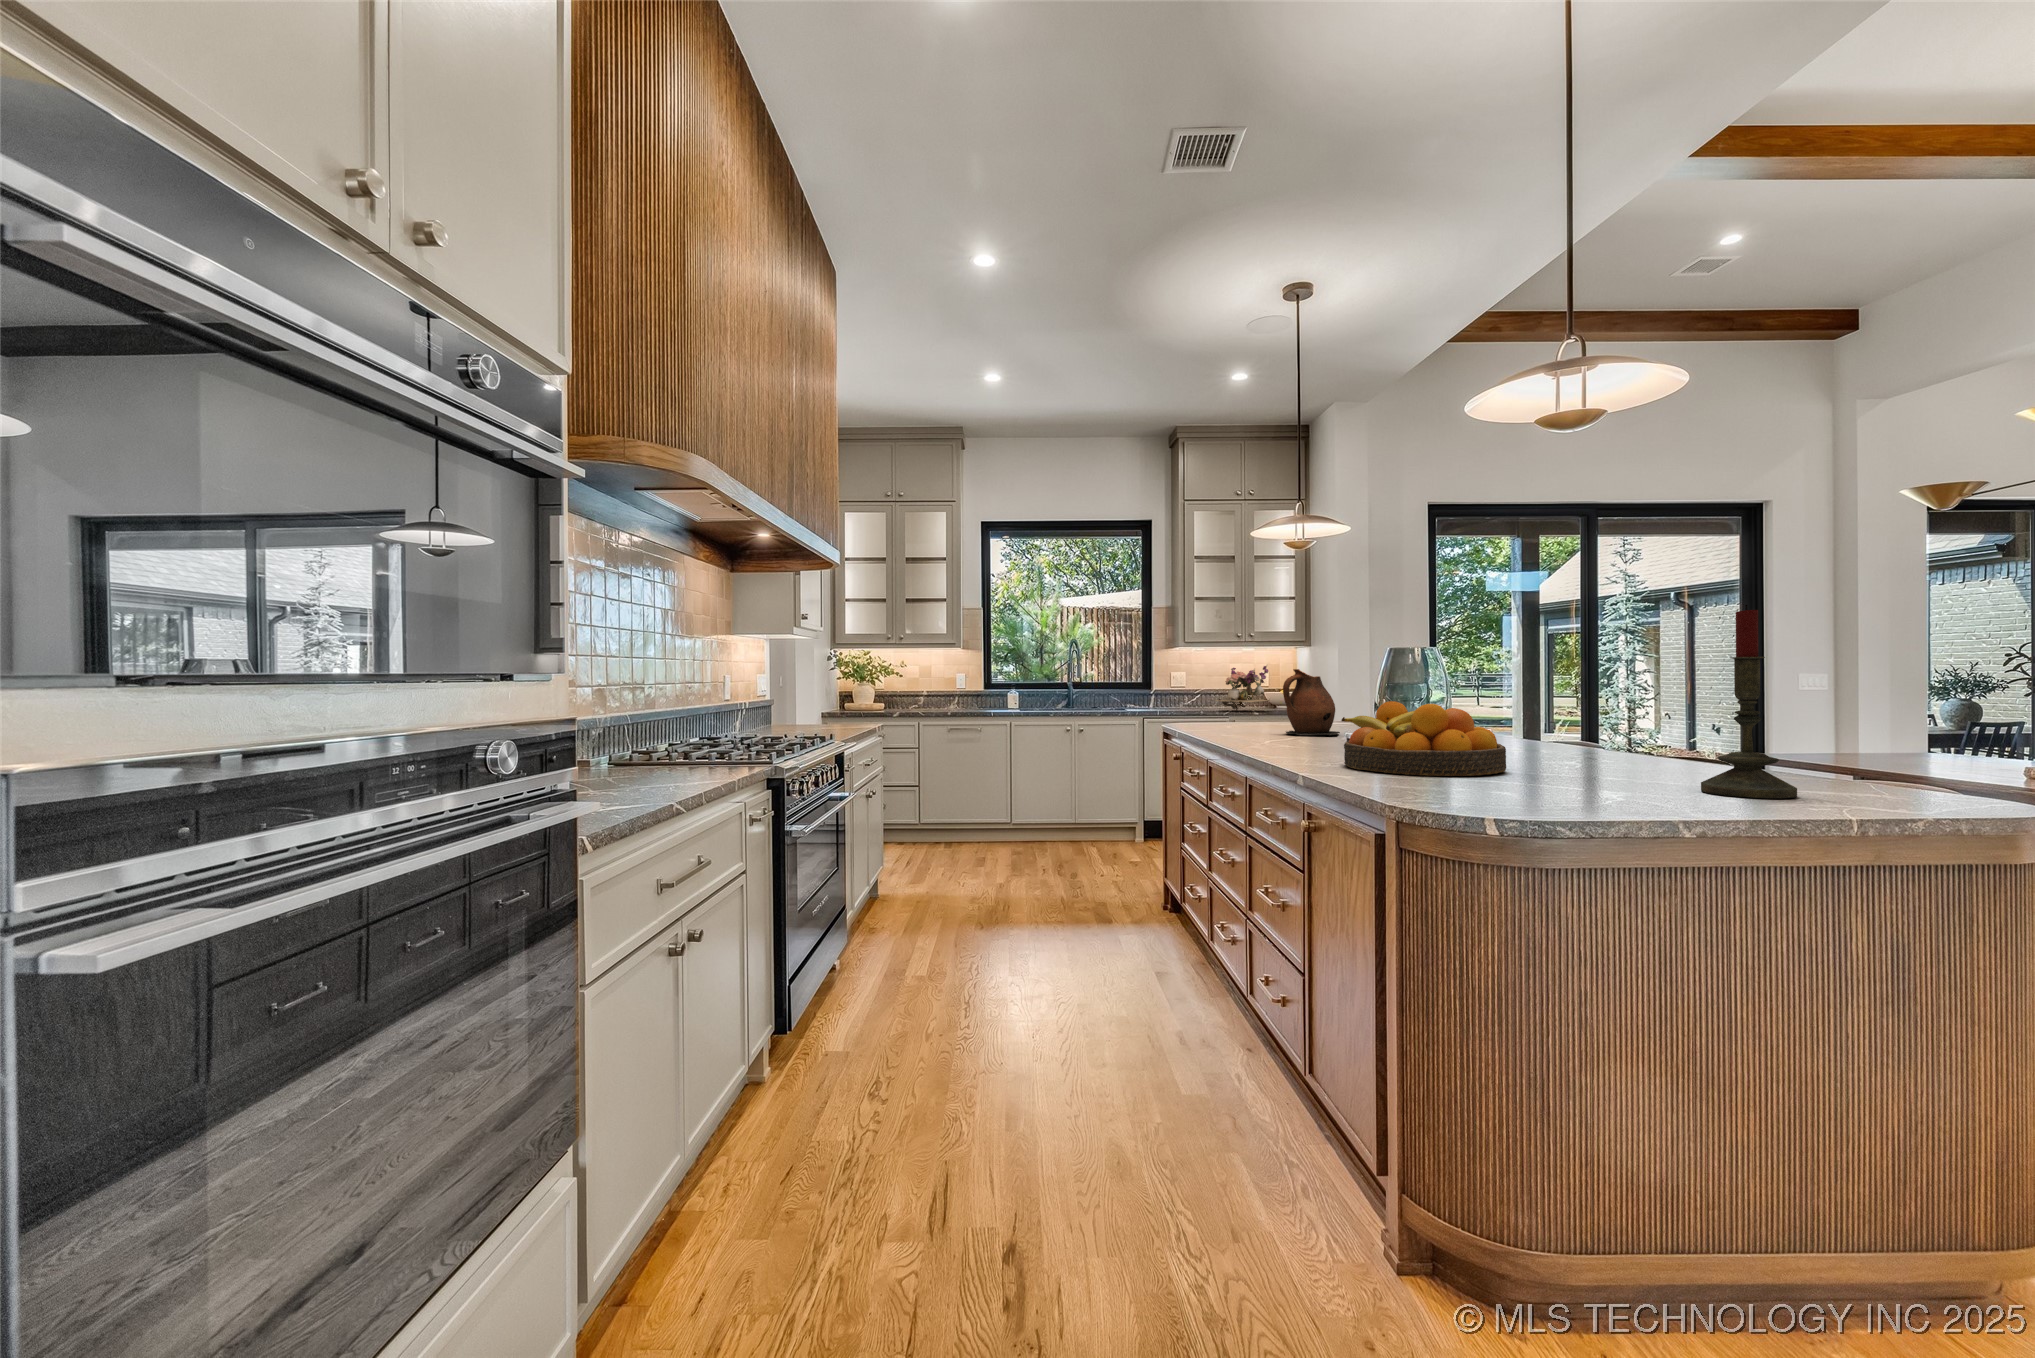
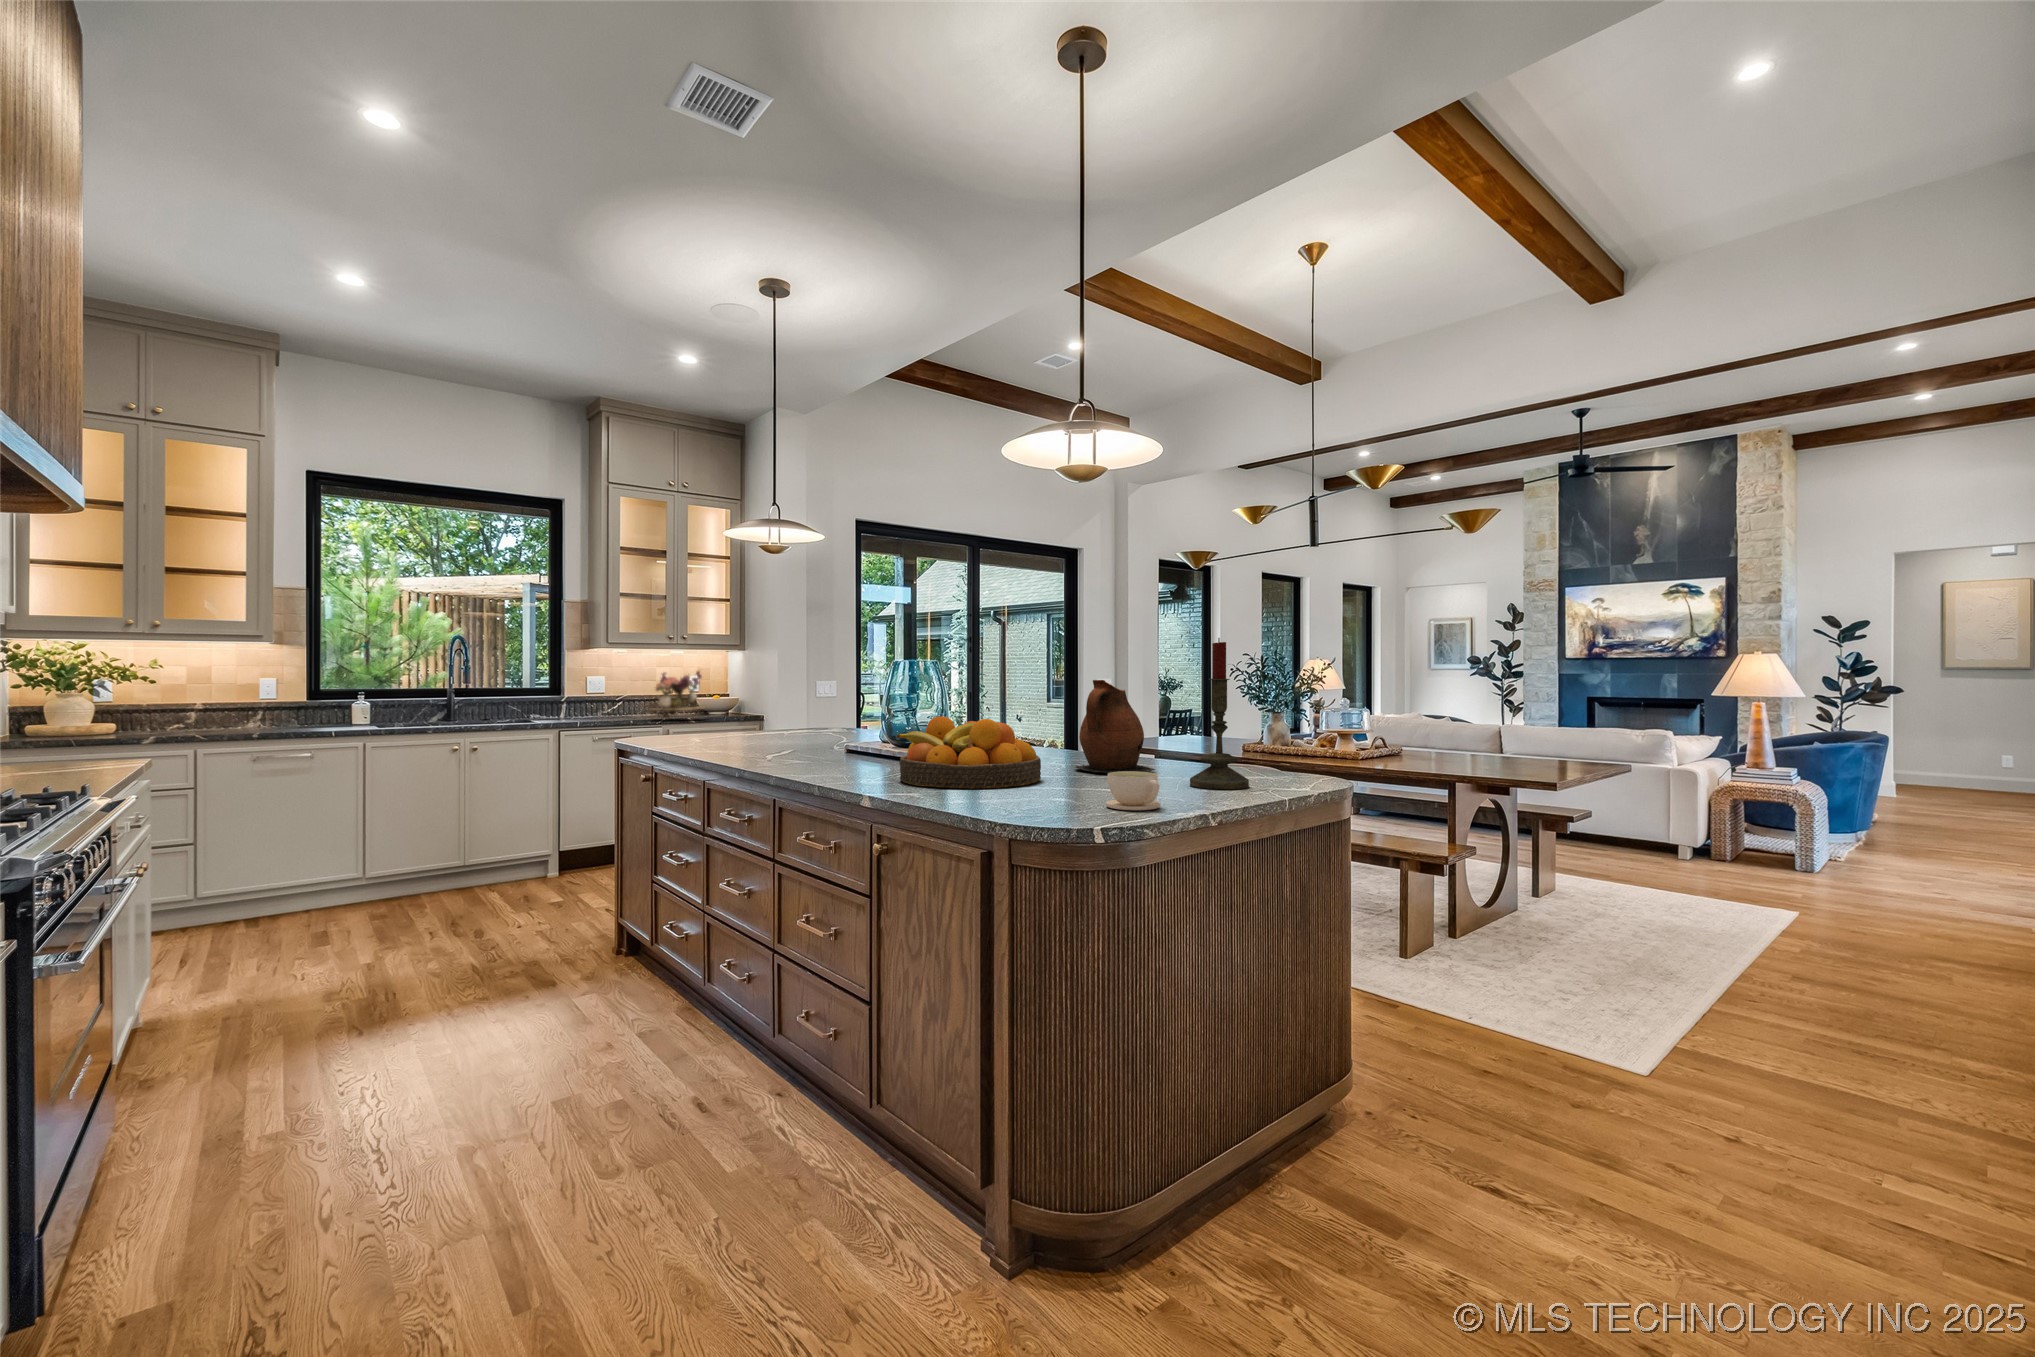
ceramic pitcher: present [1283,669,1340,736] -> present [1076,680,1155,772]
coffee cup: none [1525,762,1598,806] -> present [1106,771,1161,810]

